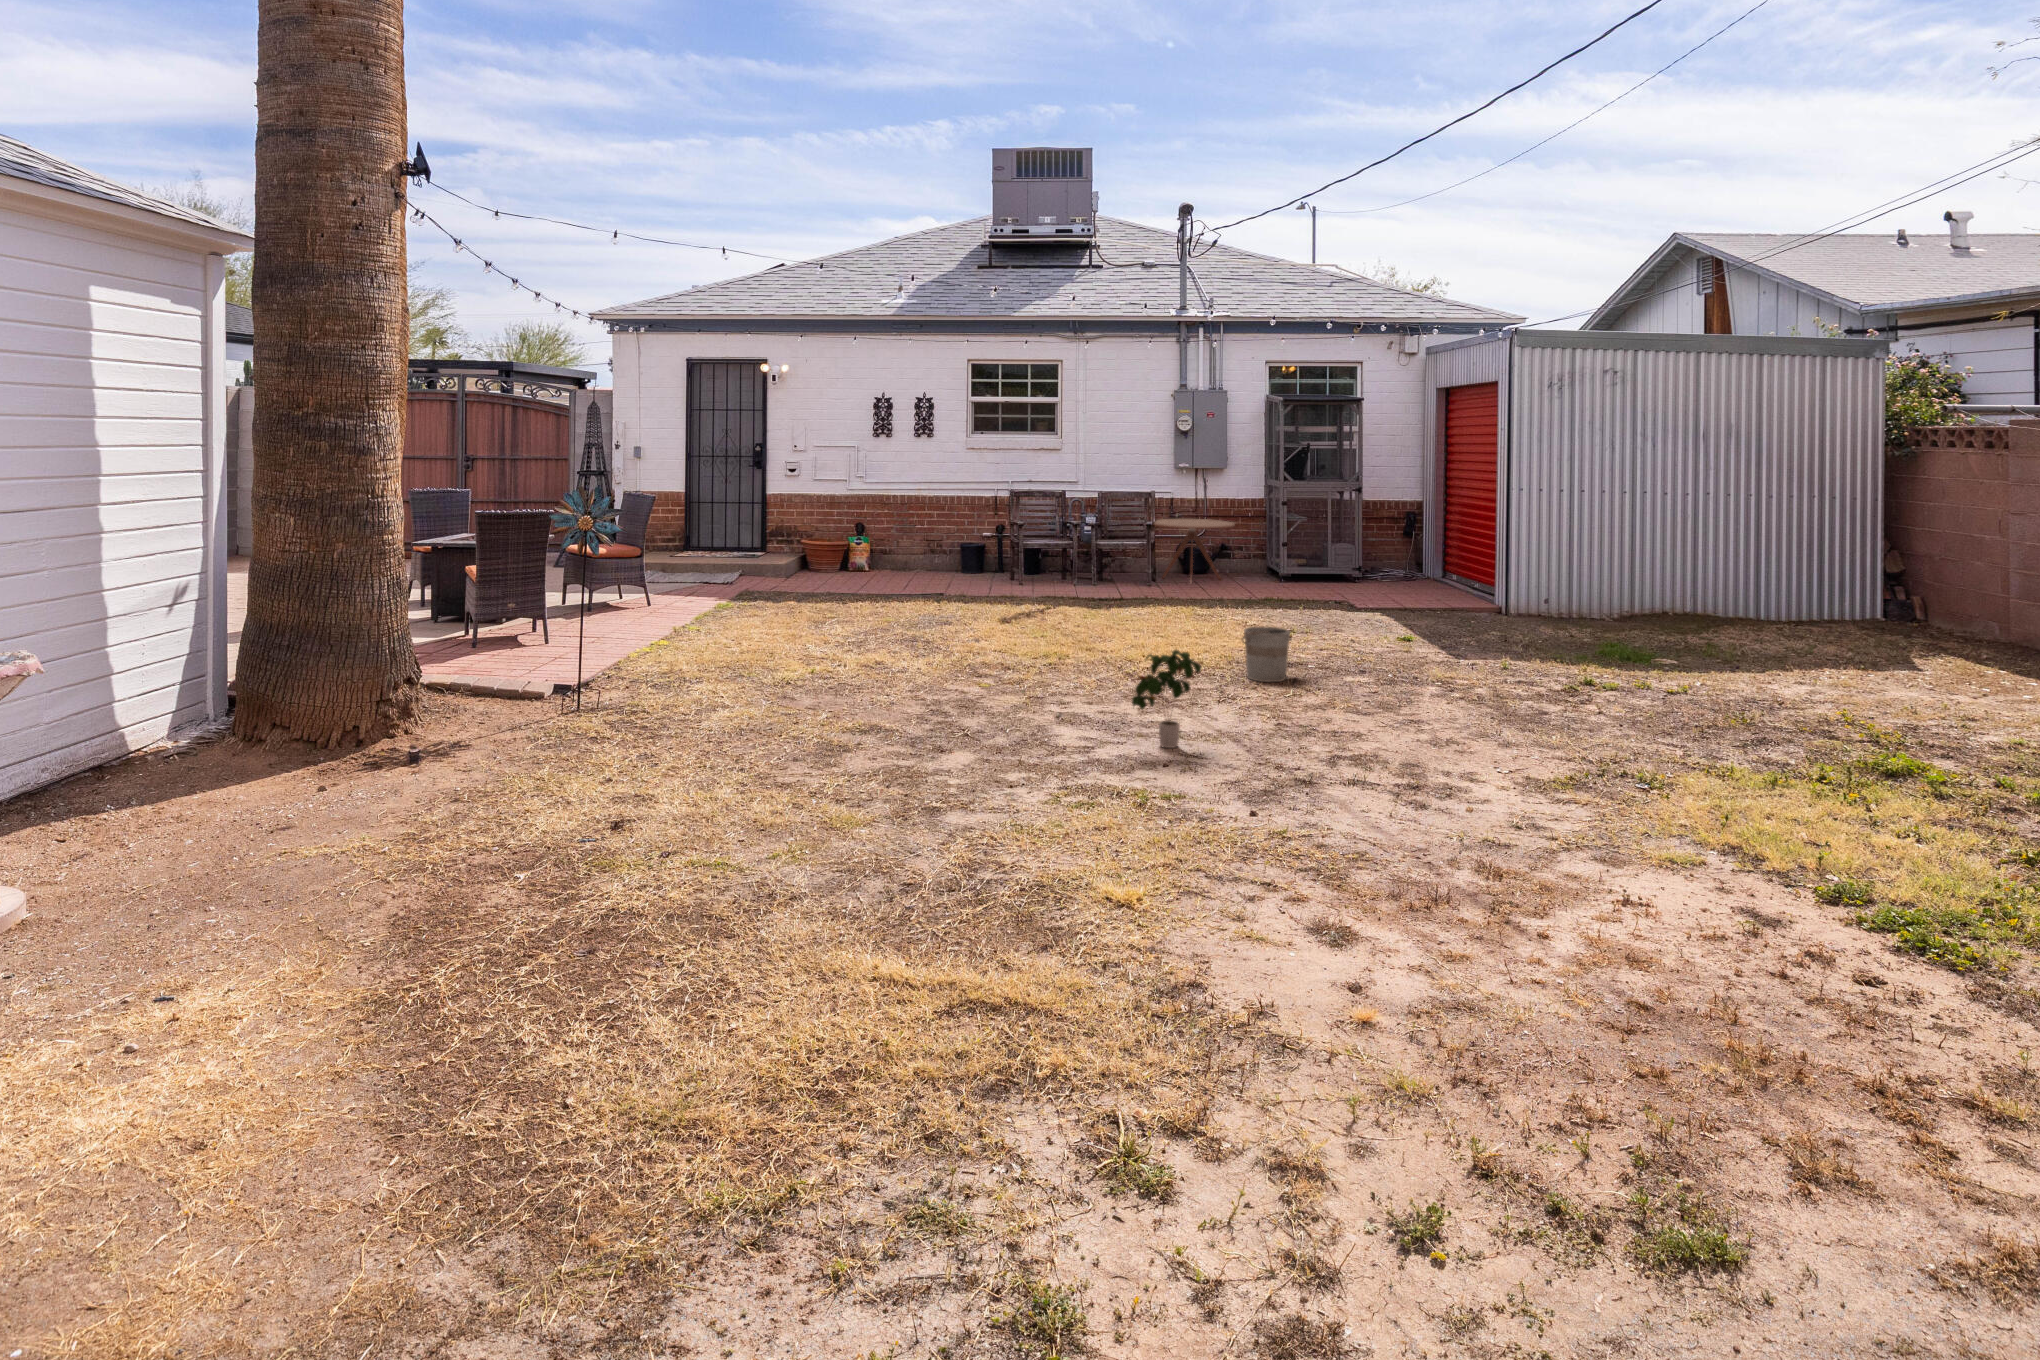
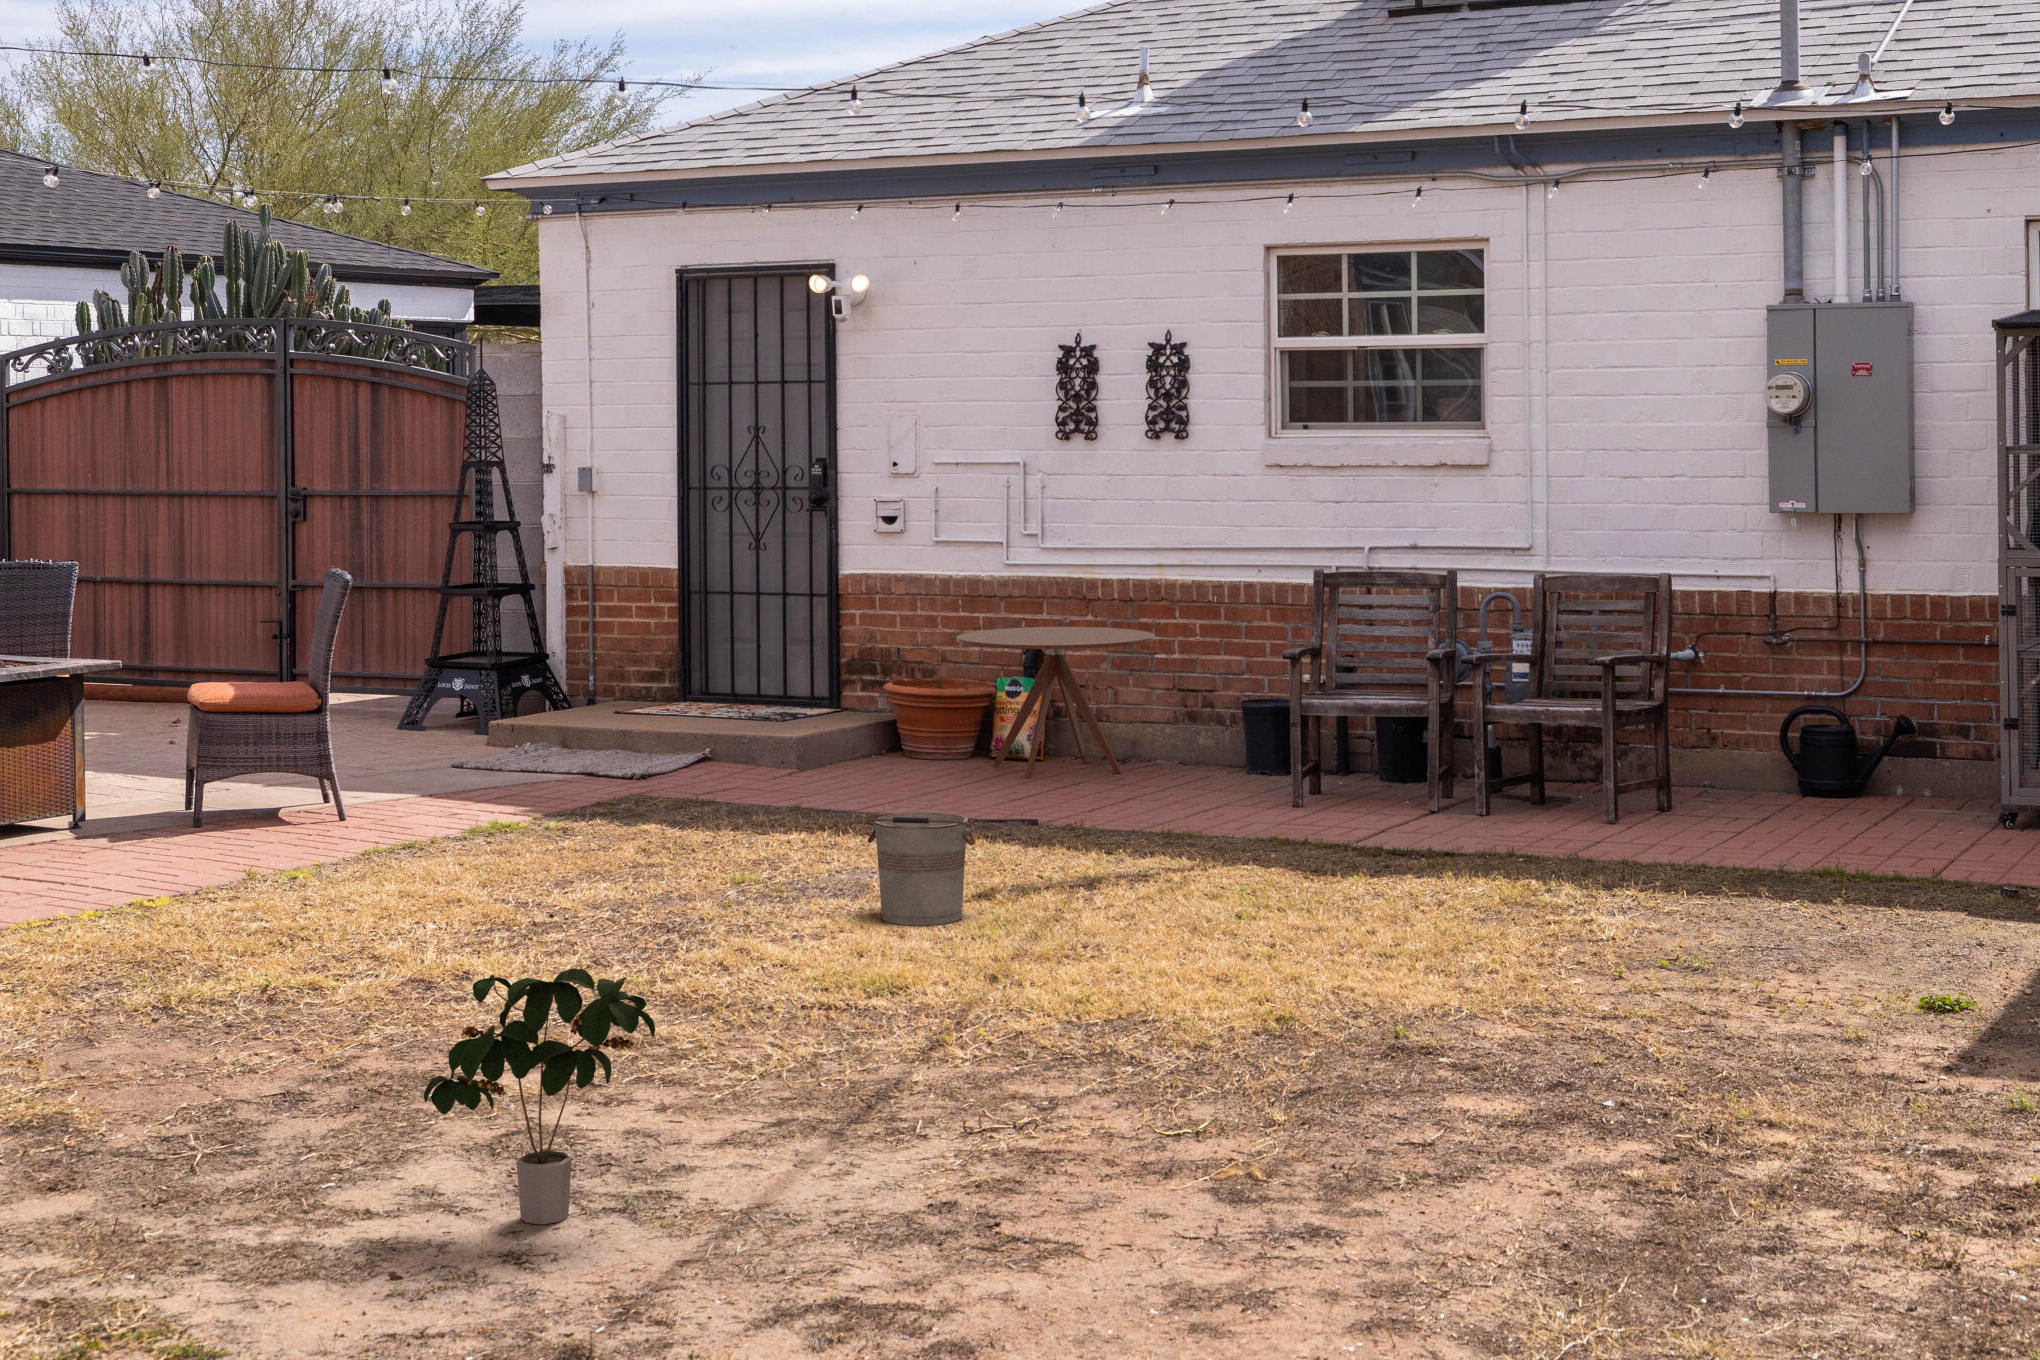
round table: present [1154,519,1234,581] -> present [957,627,1155,779]
bucket: present [1242,626,1293,682] -> present [865,813,975,926]

